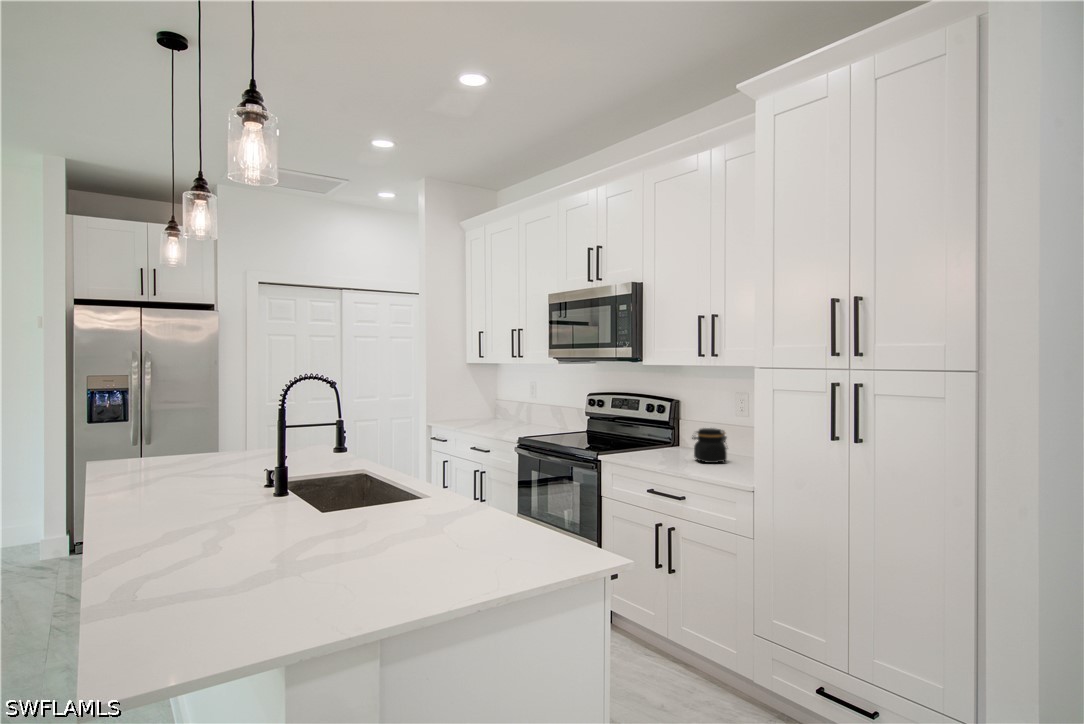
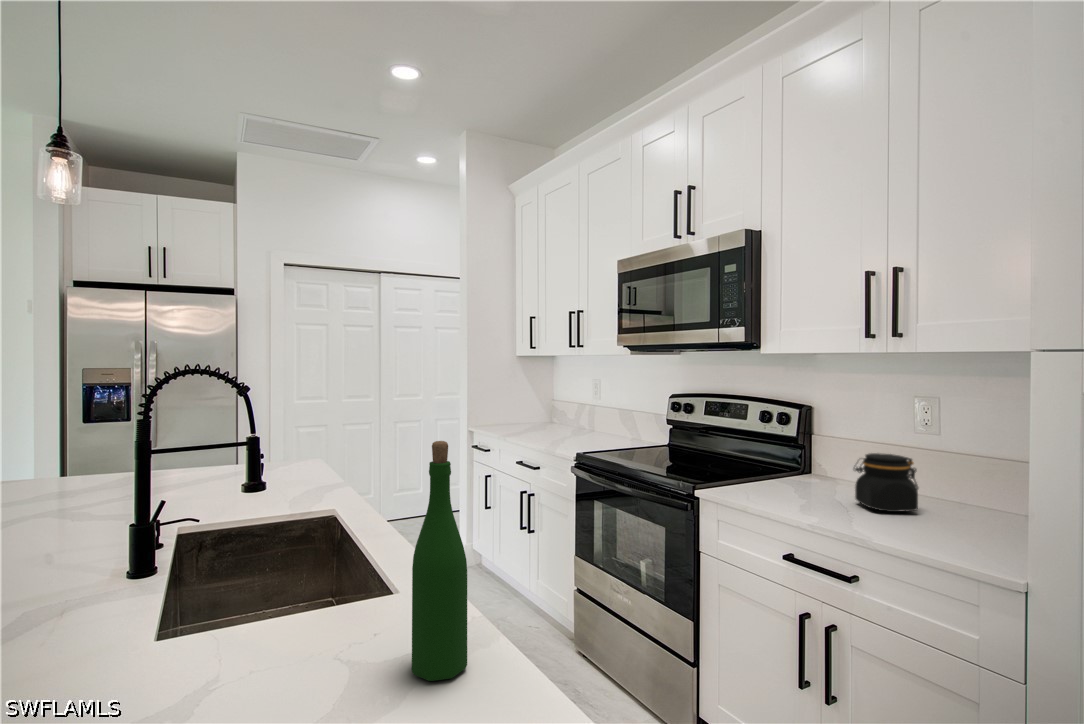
wine bottle: none [454,414,479,516] -> present [412,441,467,681]

